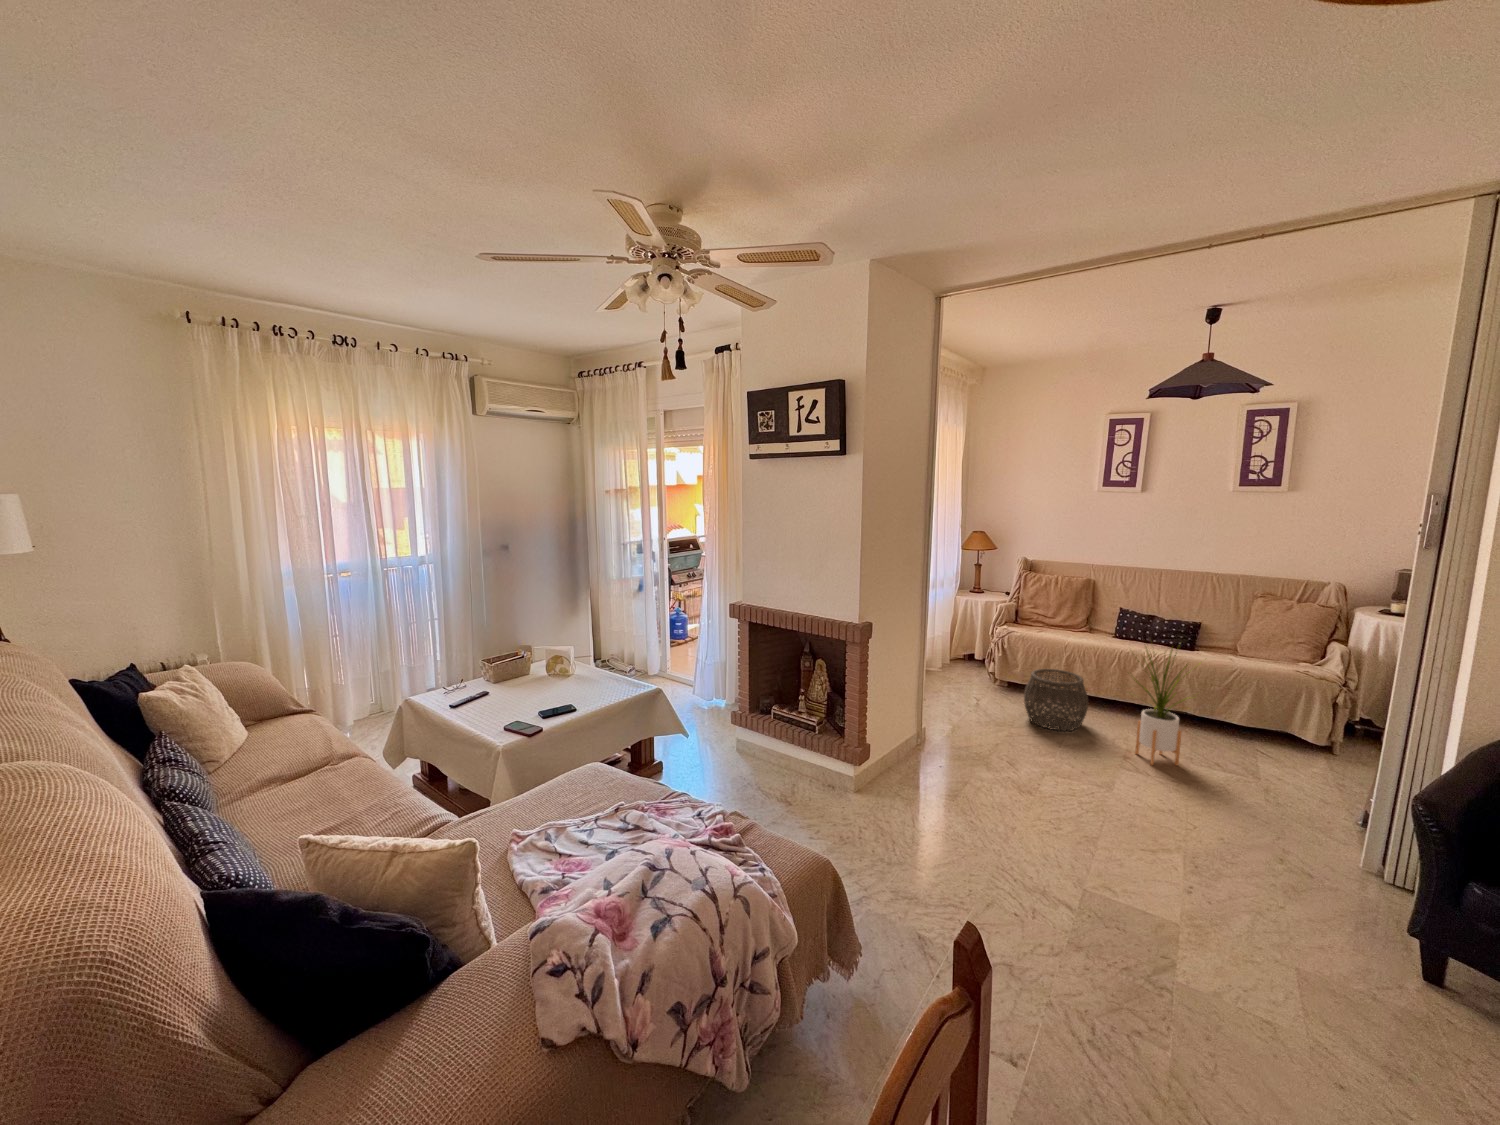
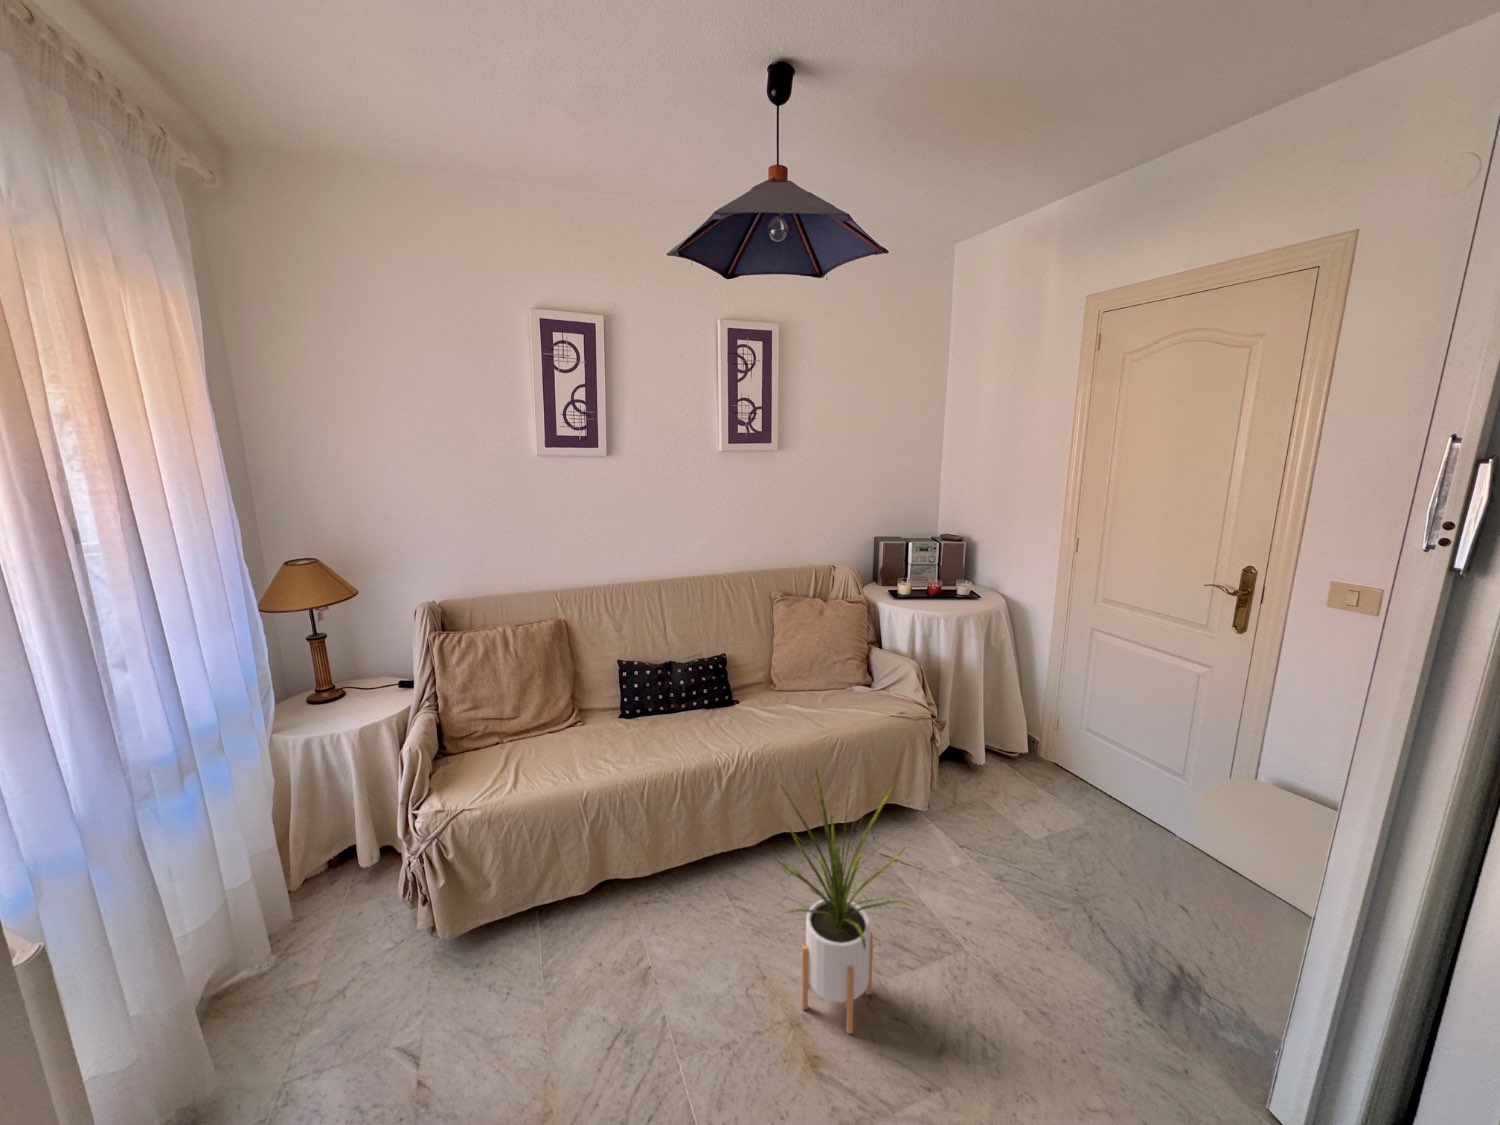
woven basket: present [1024,669,1088,731] -> none [547,870,686,1056]

